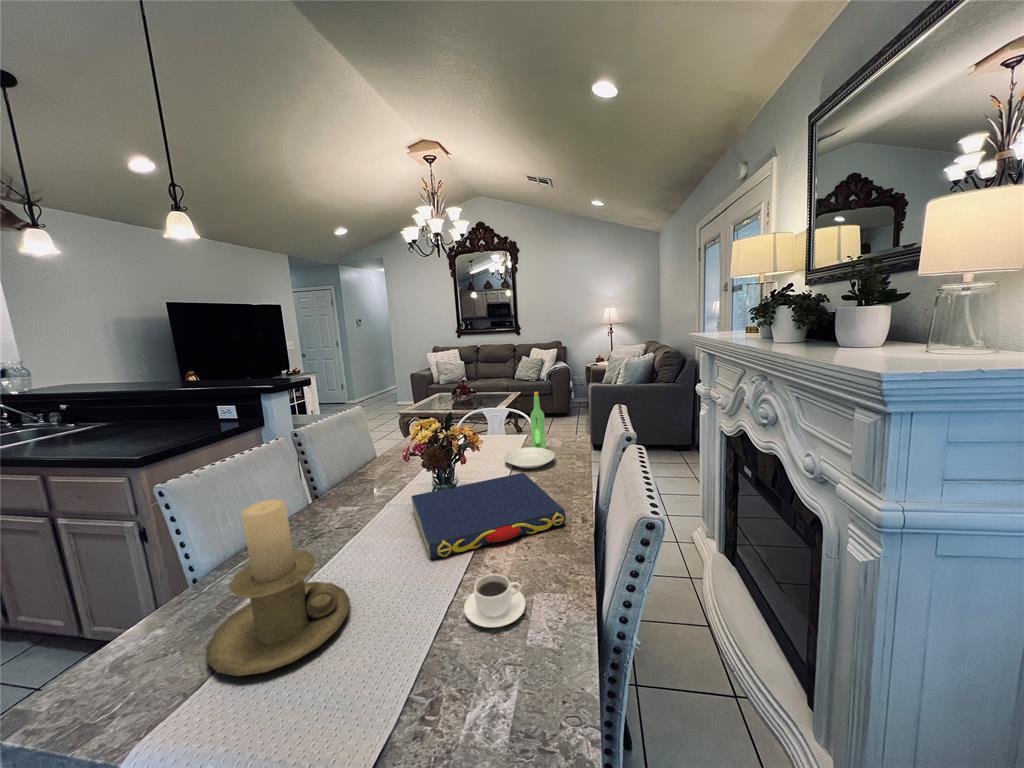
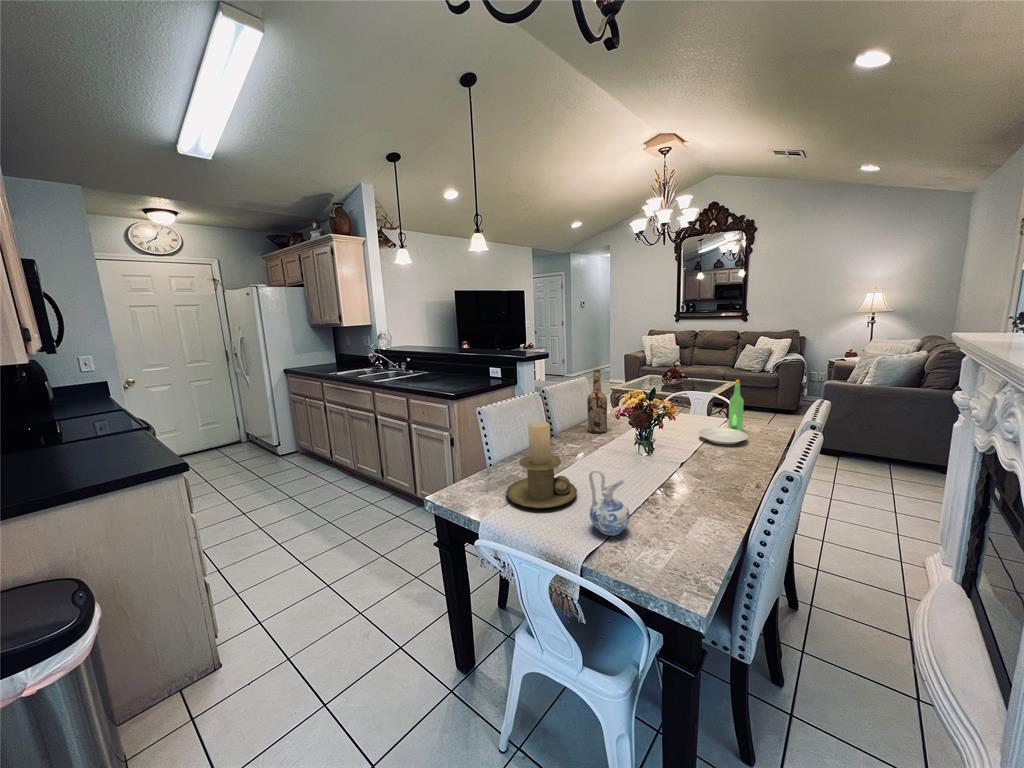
wine bottle: none [363,396,394,481] -> present [587,370,607,433]
book: present [411,473,566,559] -> none [619,444,740,485]
coffee cup: present [464,574,526,627] -> none [647,495,691,524]
ceramic pitcher: none [361,578,440,692] -> present [589,469,630,535]

